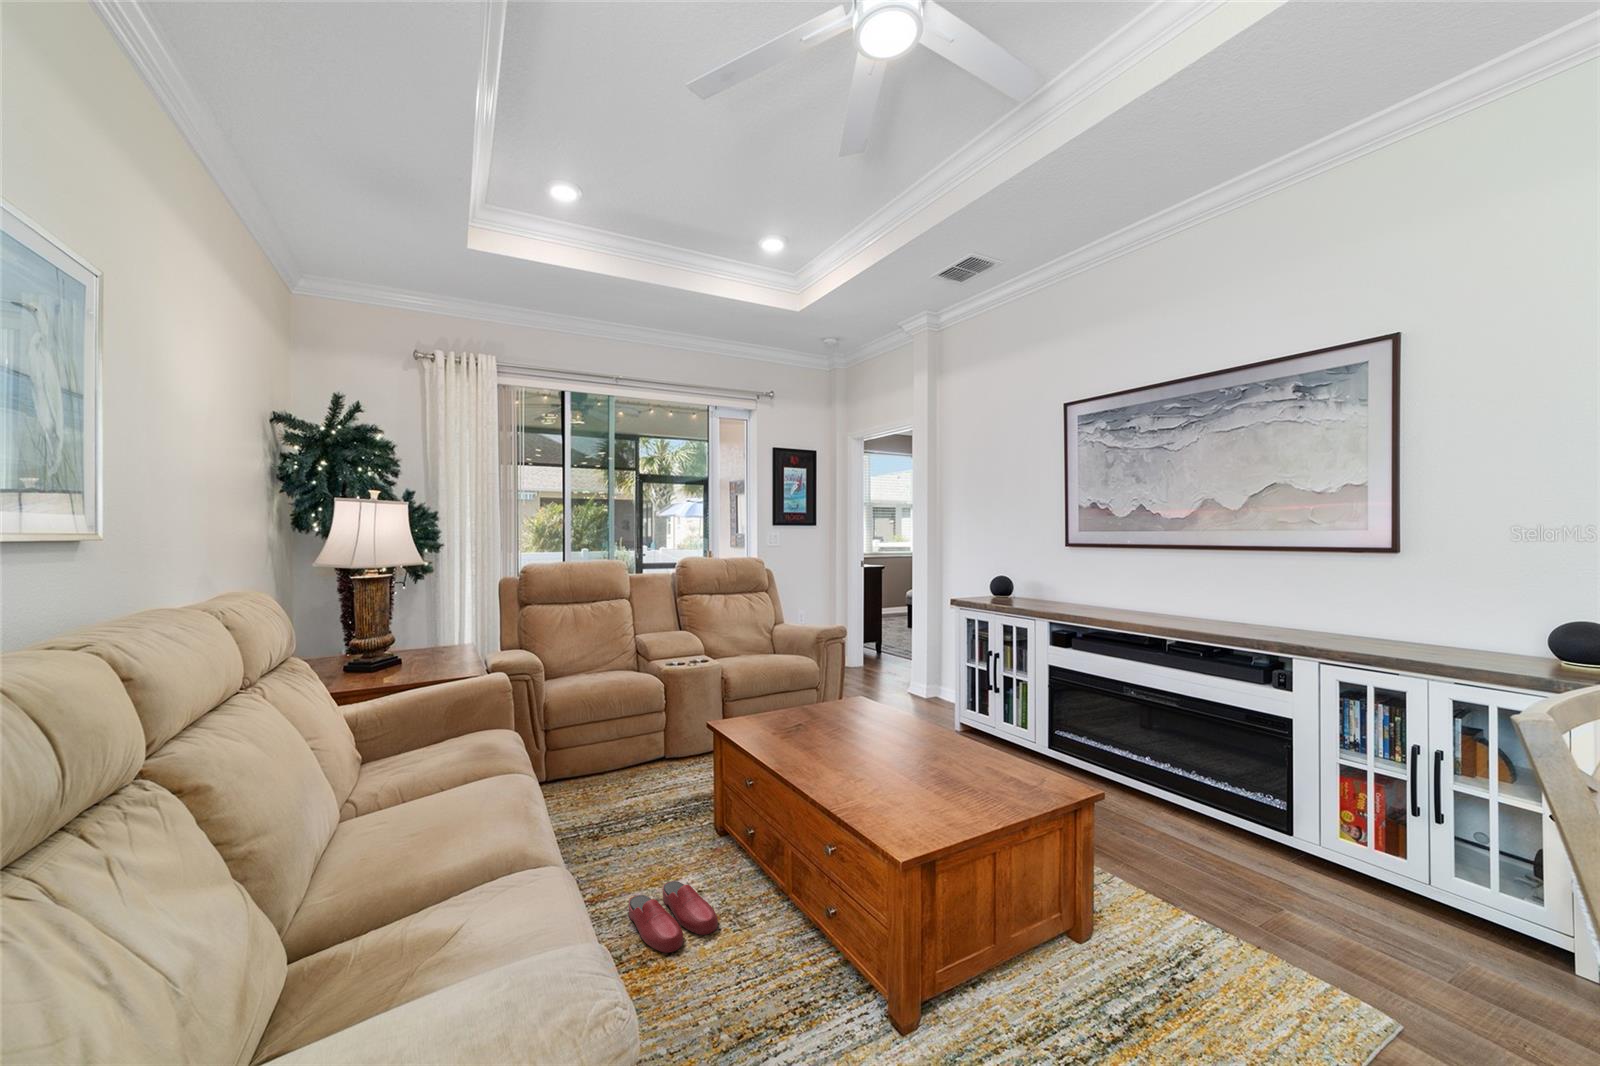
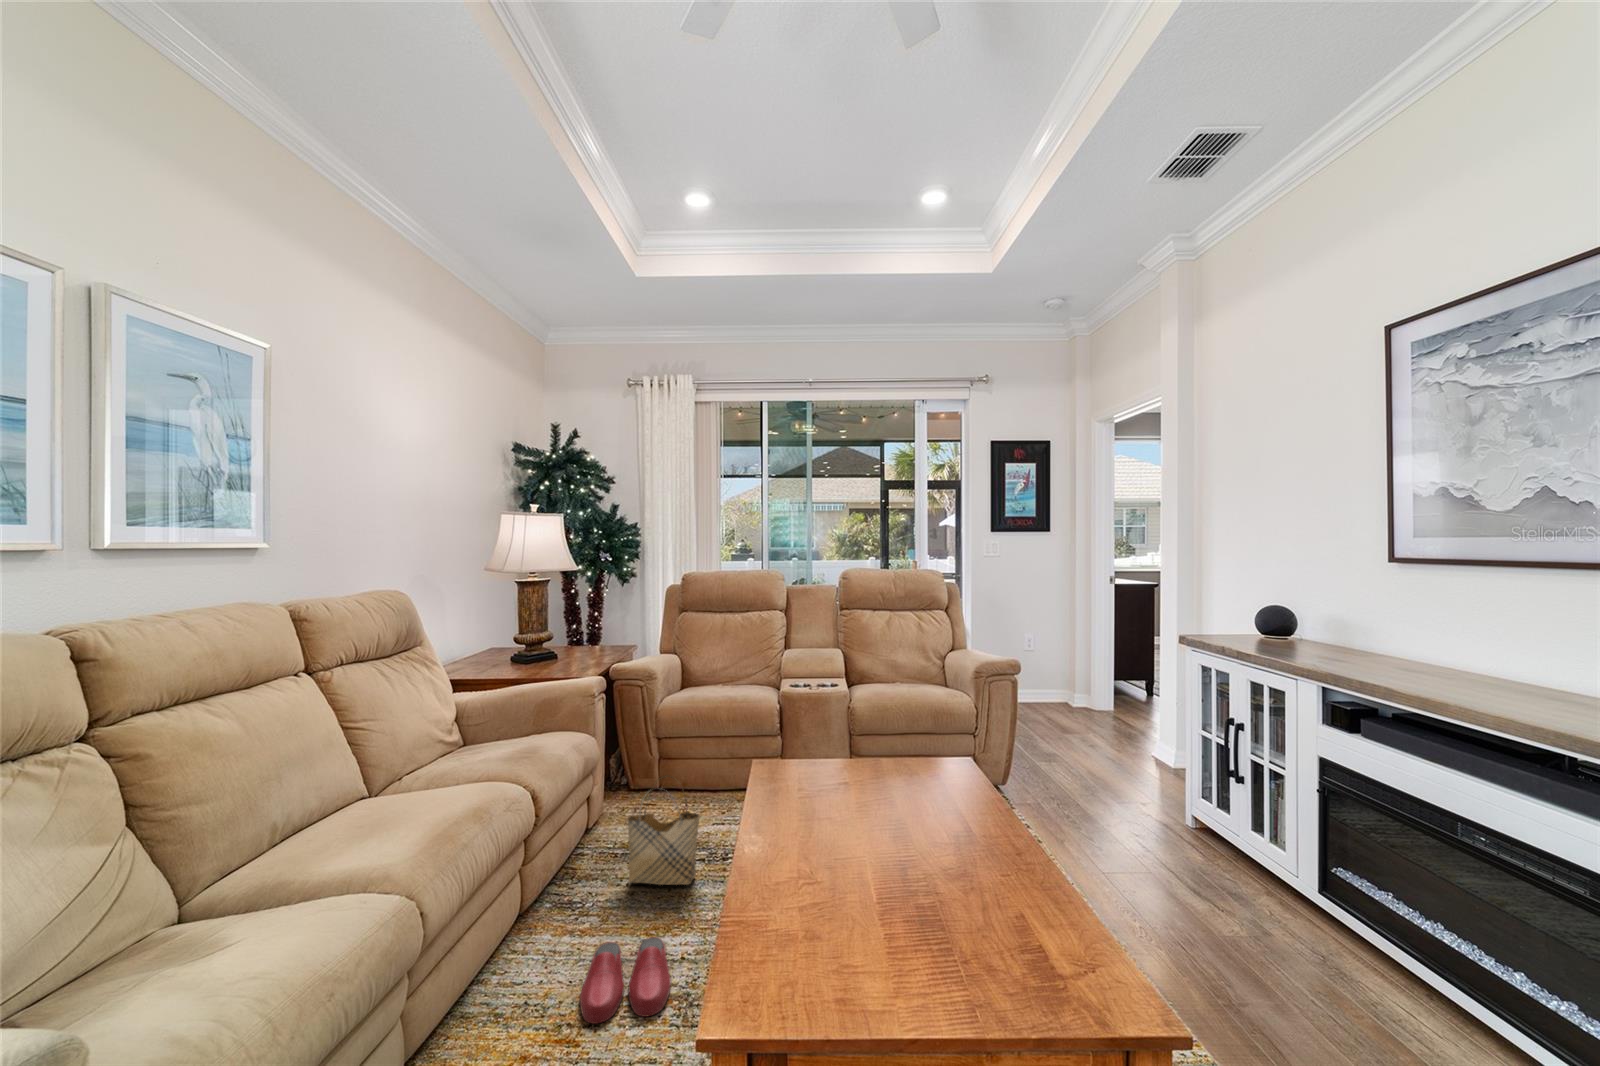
woven basket: none [590,752,656,855] -> present [627,775,700,885]

